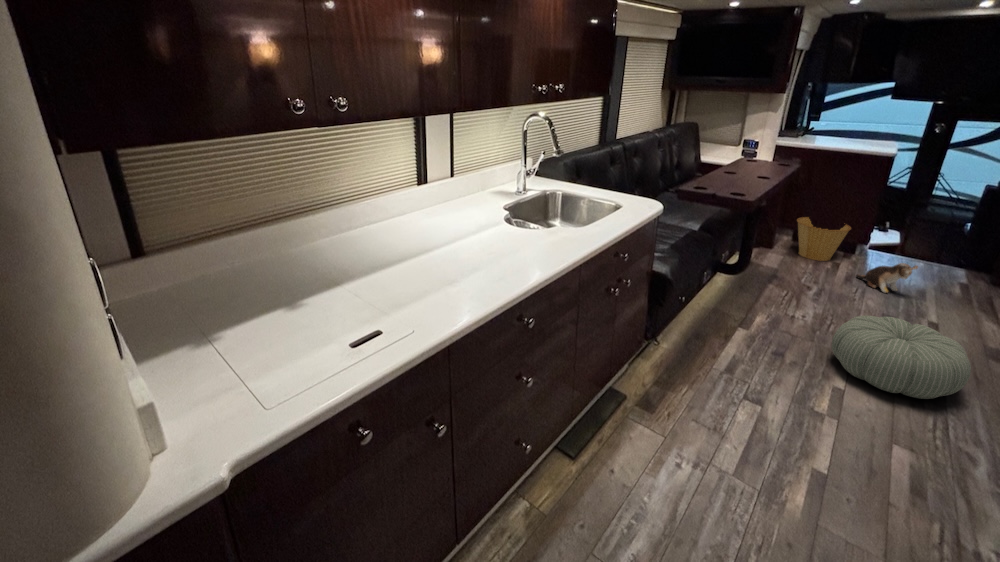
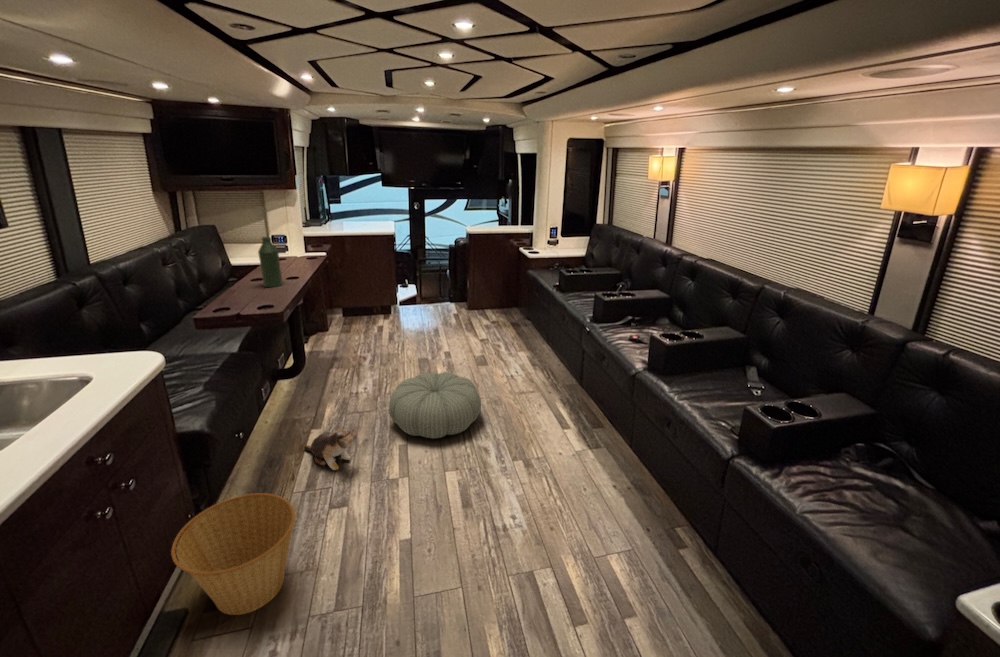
bottle: none [738,130,766,181] -> present [258,237,283,287]
basket: present [797,217,851,261] -> present [171,493,295,615]
plush toy: present [856,263,918,293] -> present [304,428,356,470]

